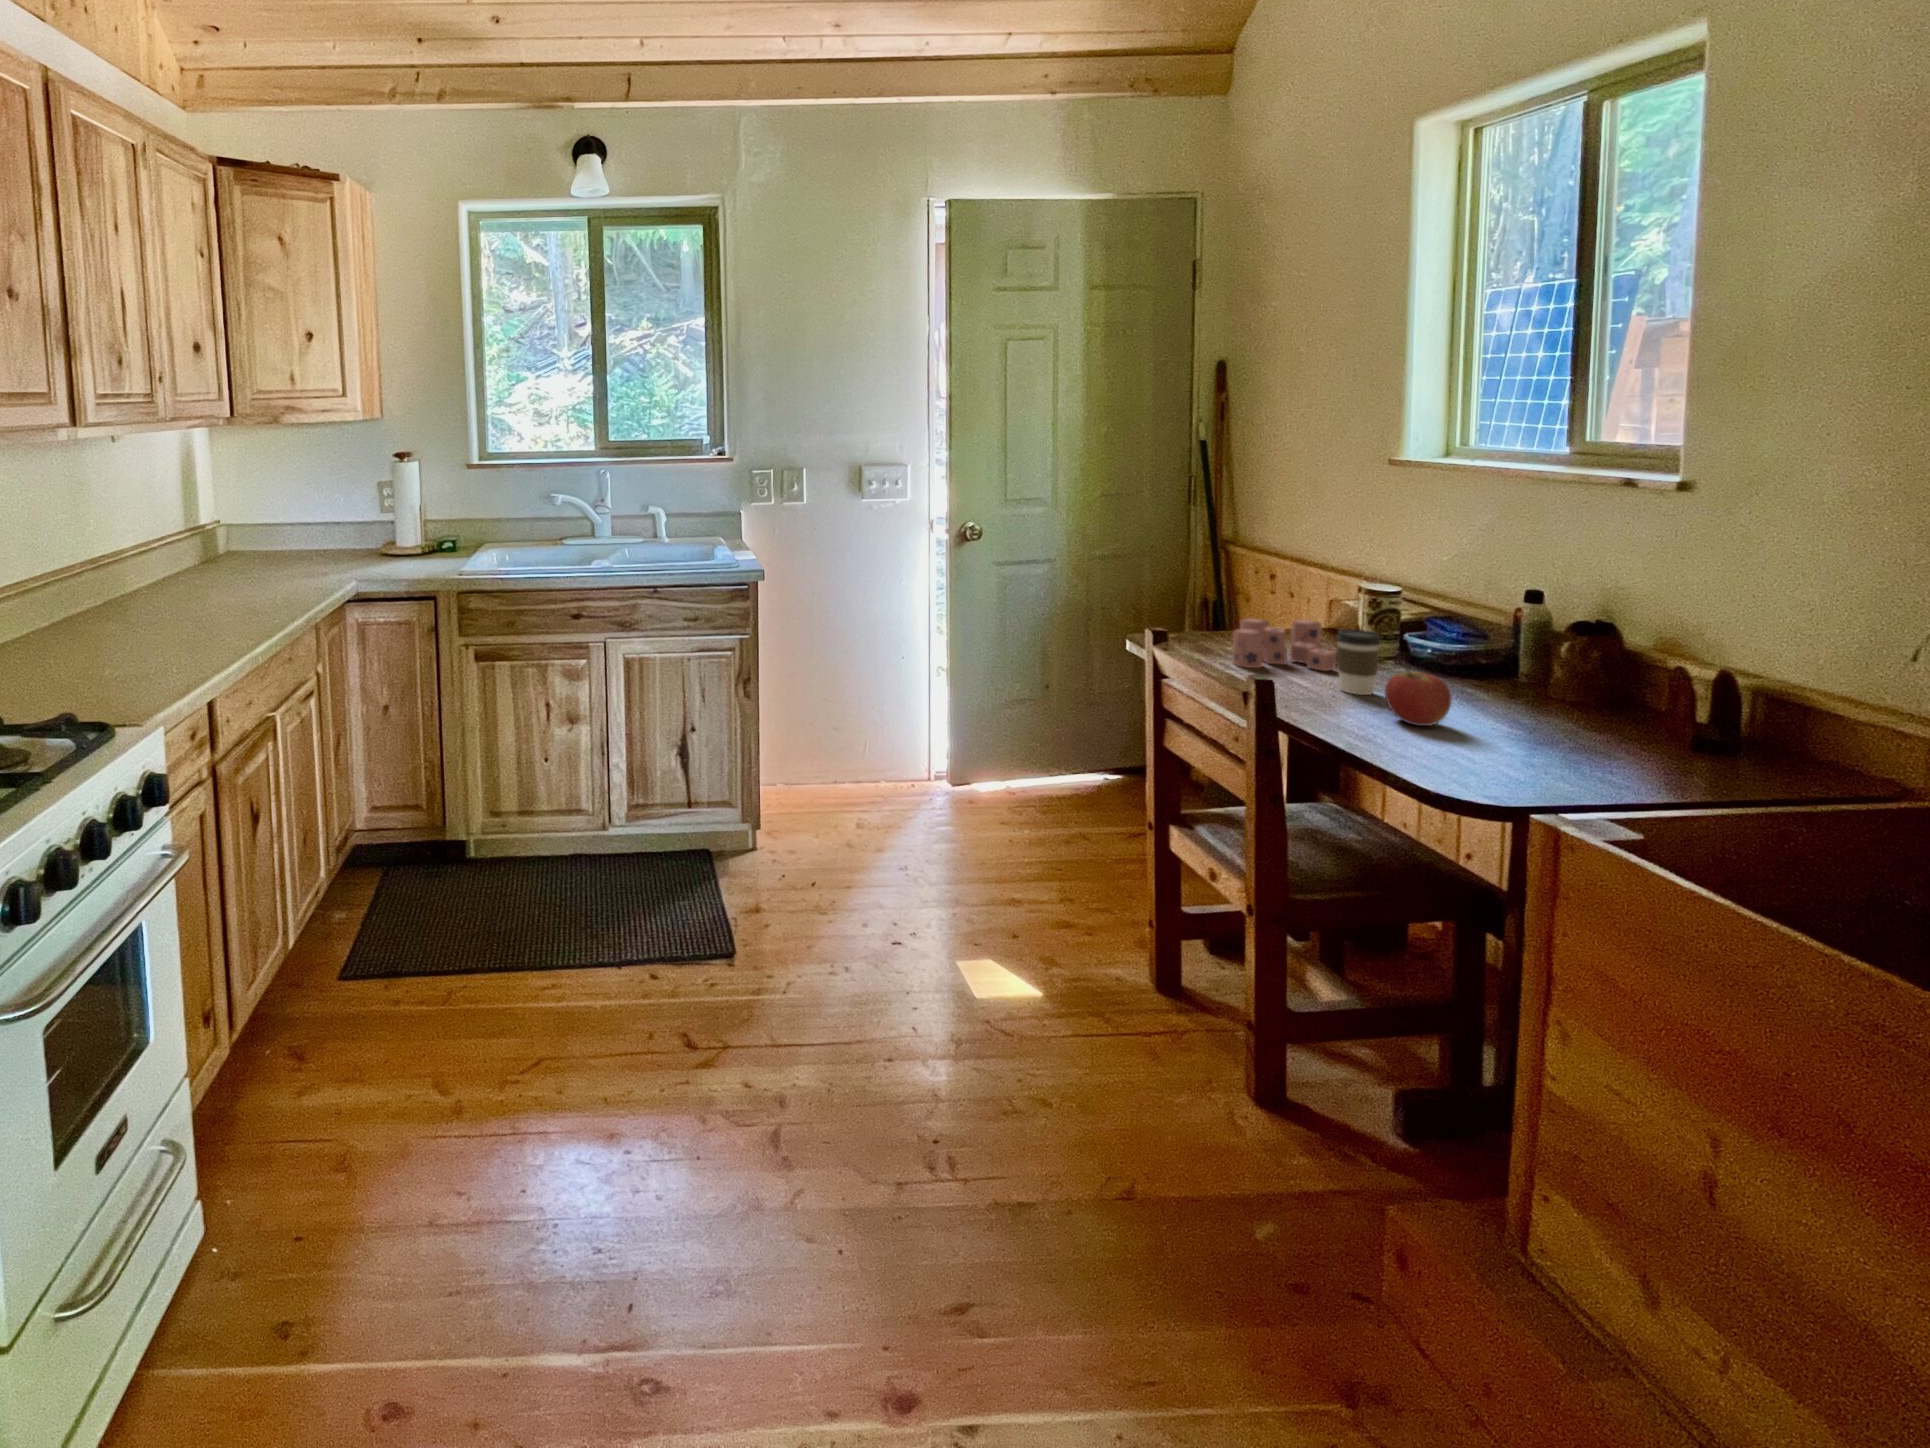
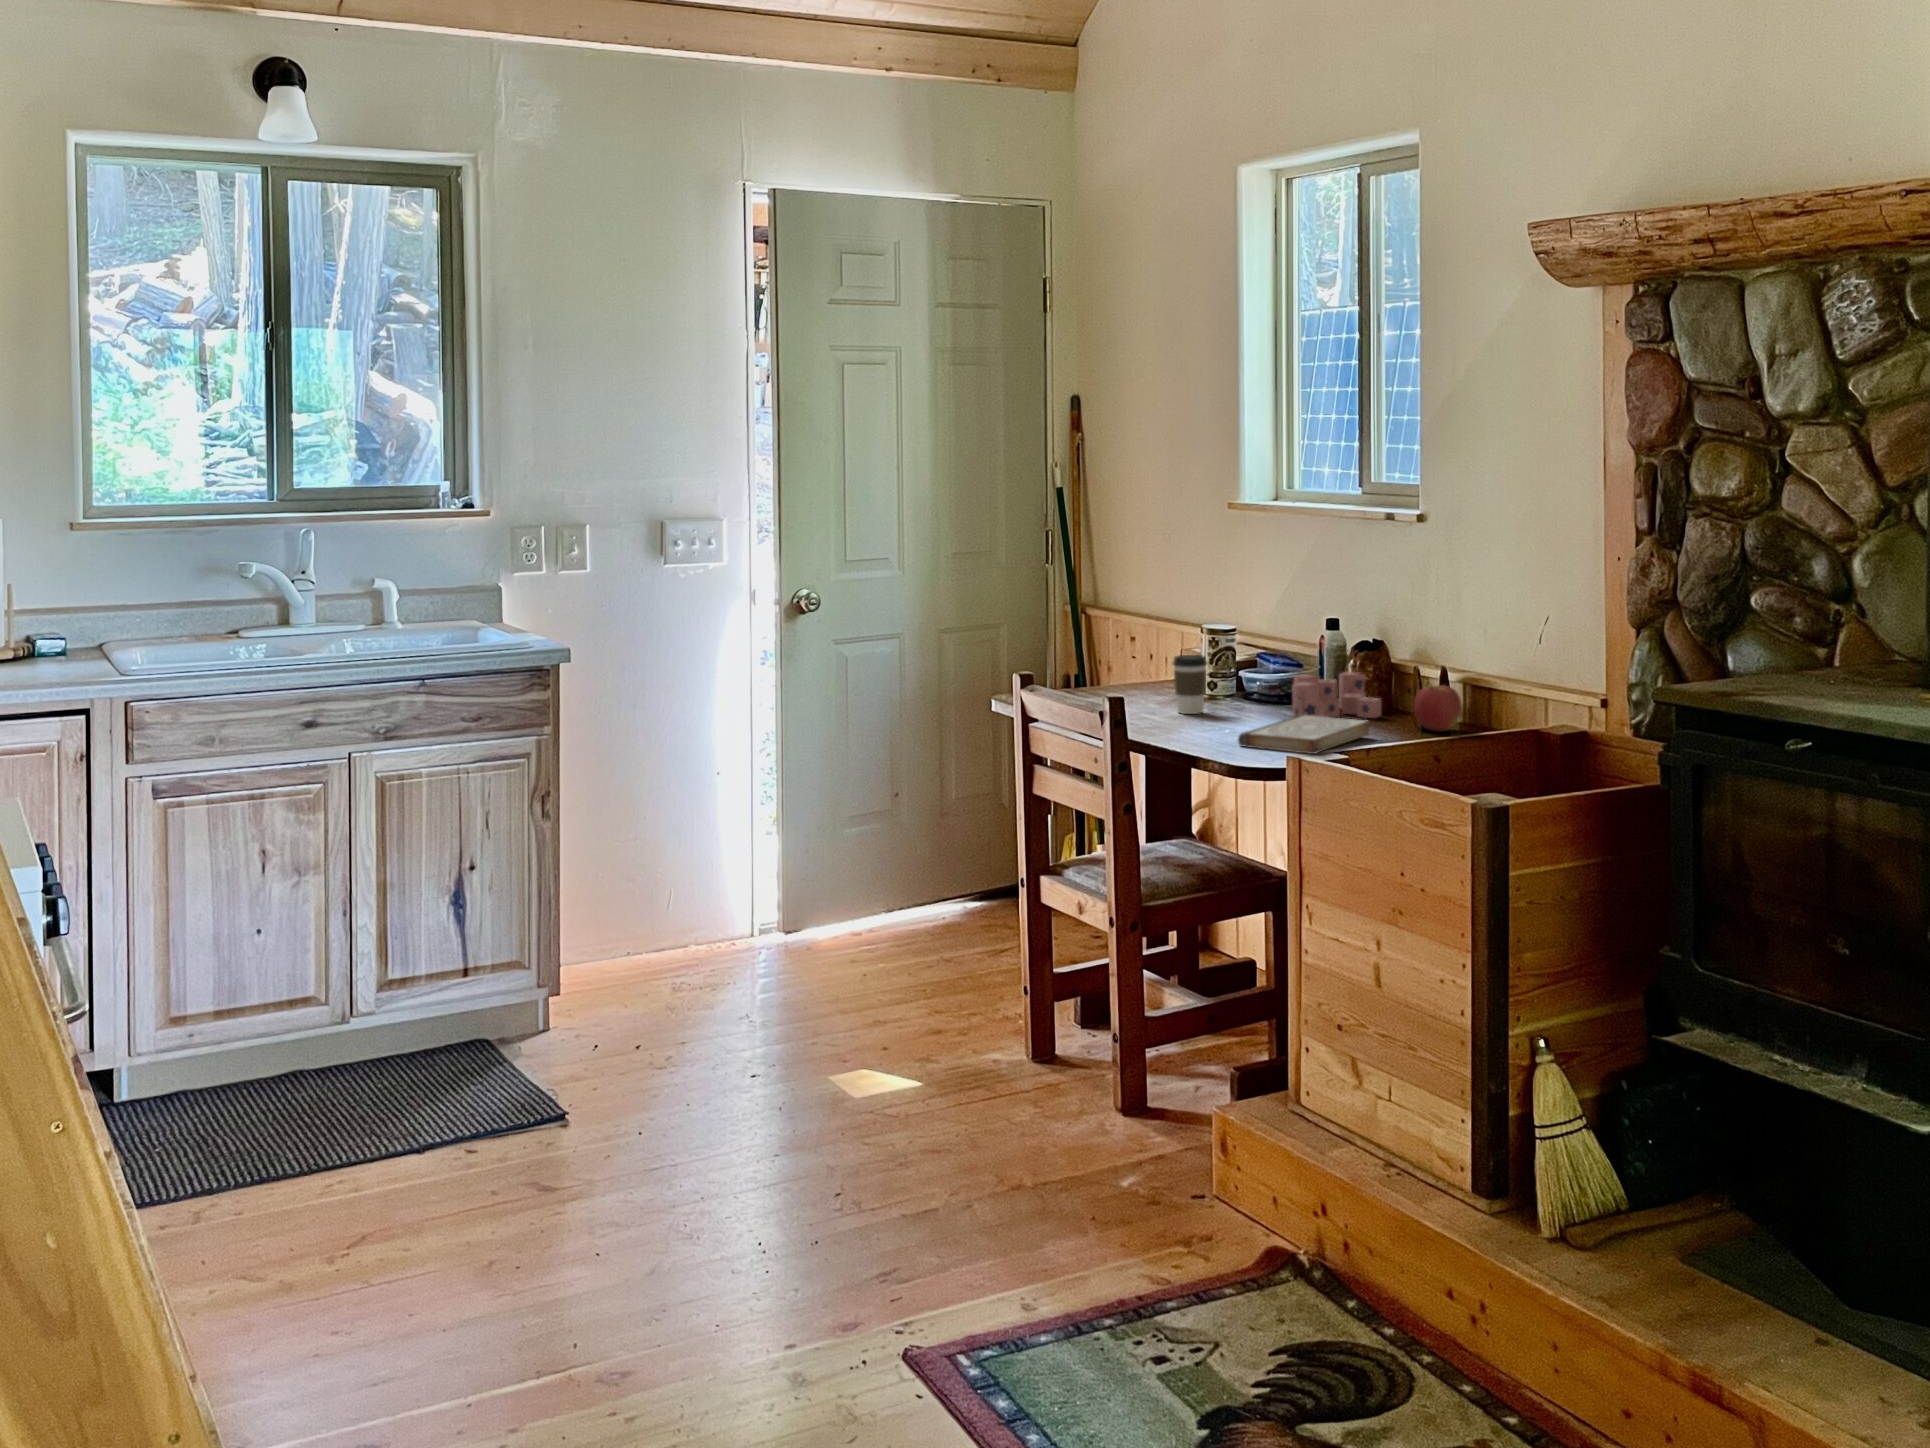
candle: present [1233,619,1336,671] -> present [1292,672,1381,718]
apple: present [1385,669,1452,726] -> present [1414,683,1462,731]
book: none [1444,729,1648,807] -> present [1238,715,1369,754]

